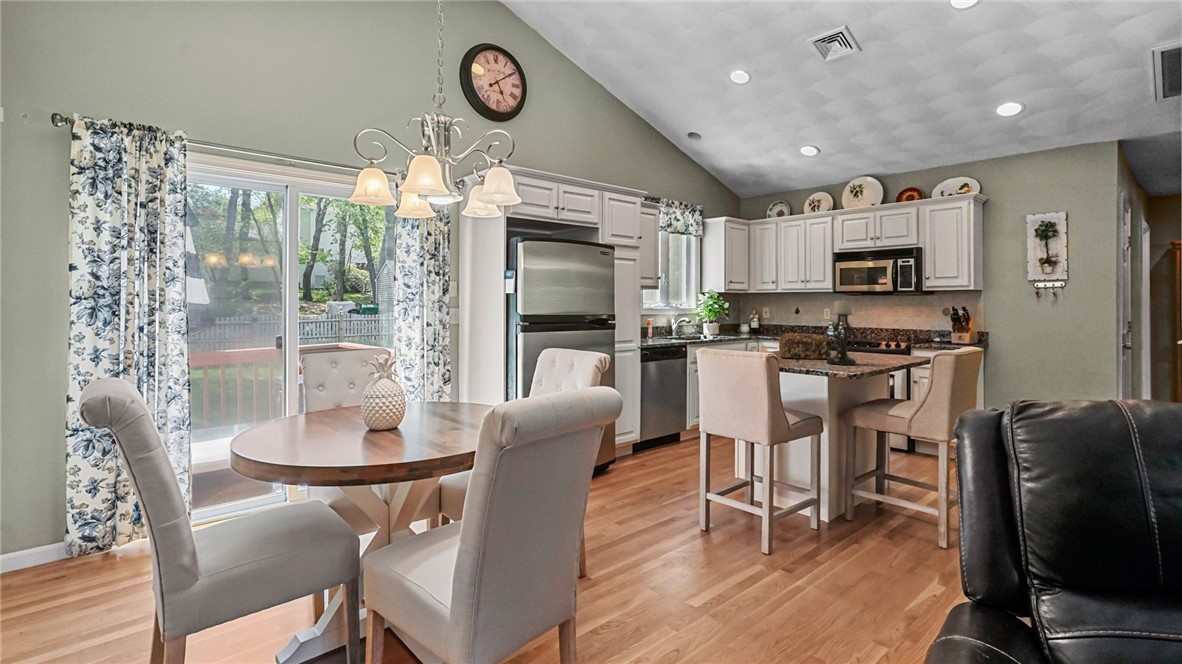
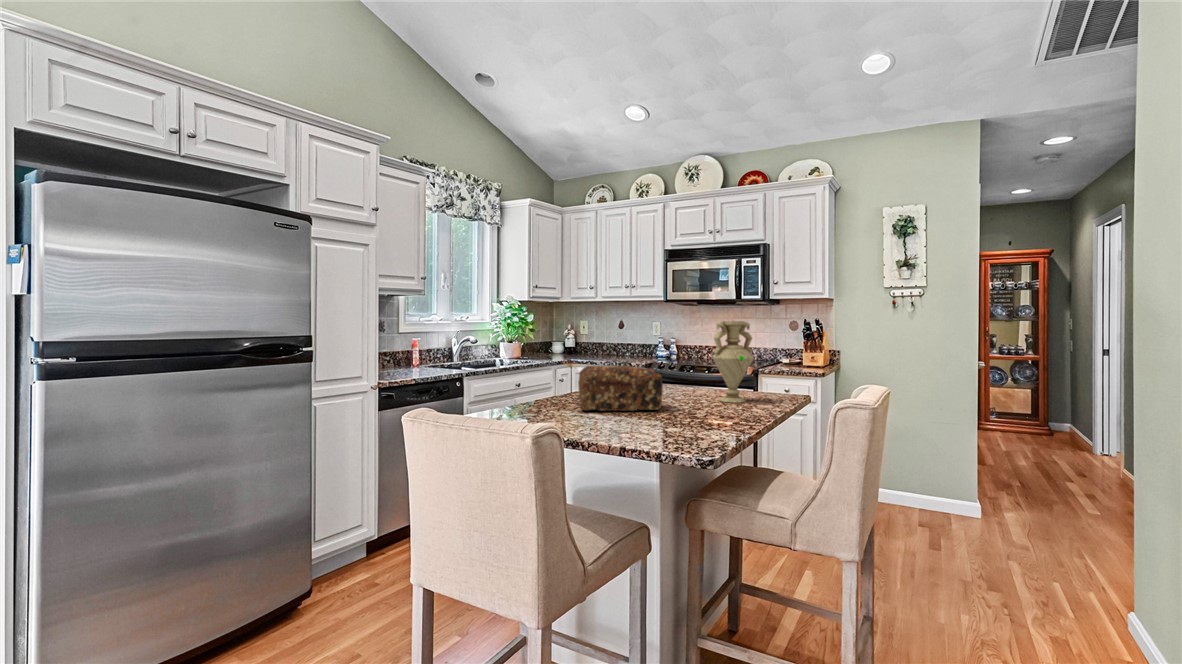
candle holder: present [827,299,857,365] -> none [654,305,705,428]
vase: none [865,307,894,358] -> present [712,321,754,402]

